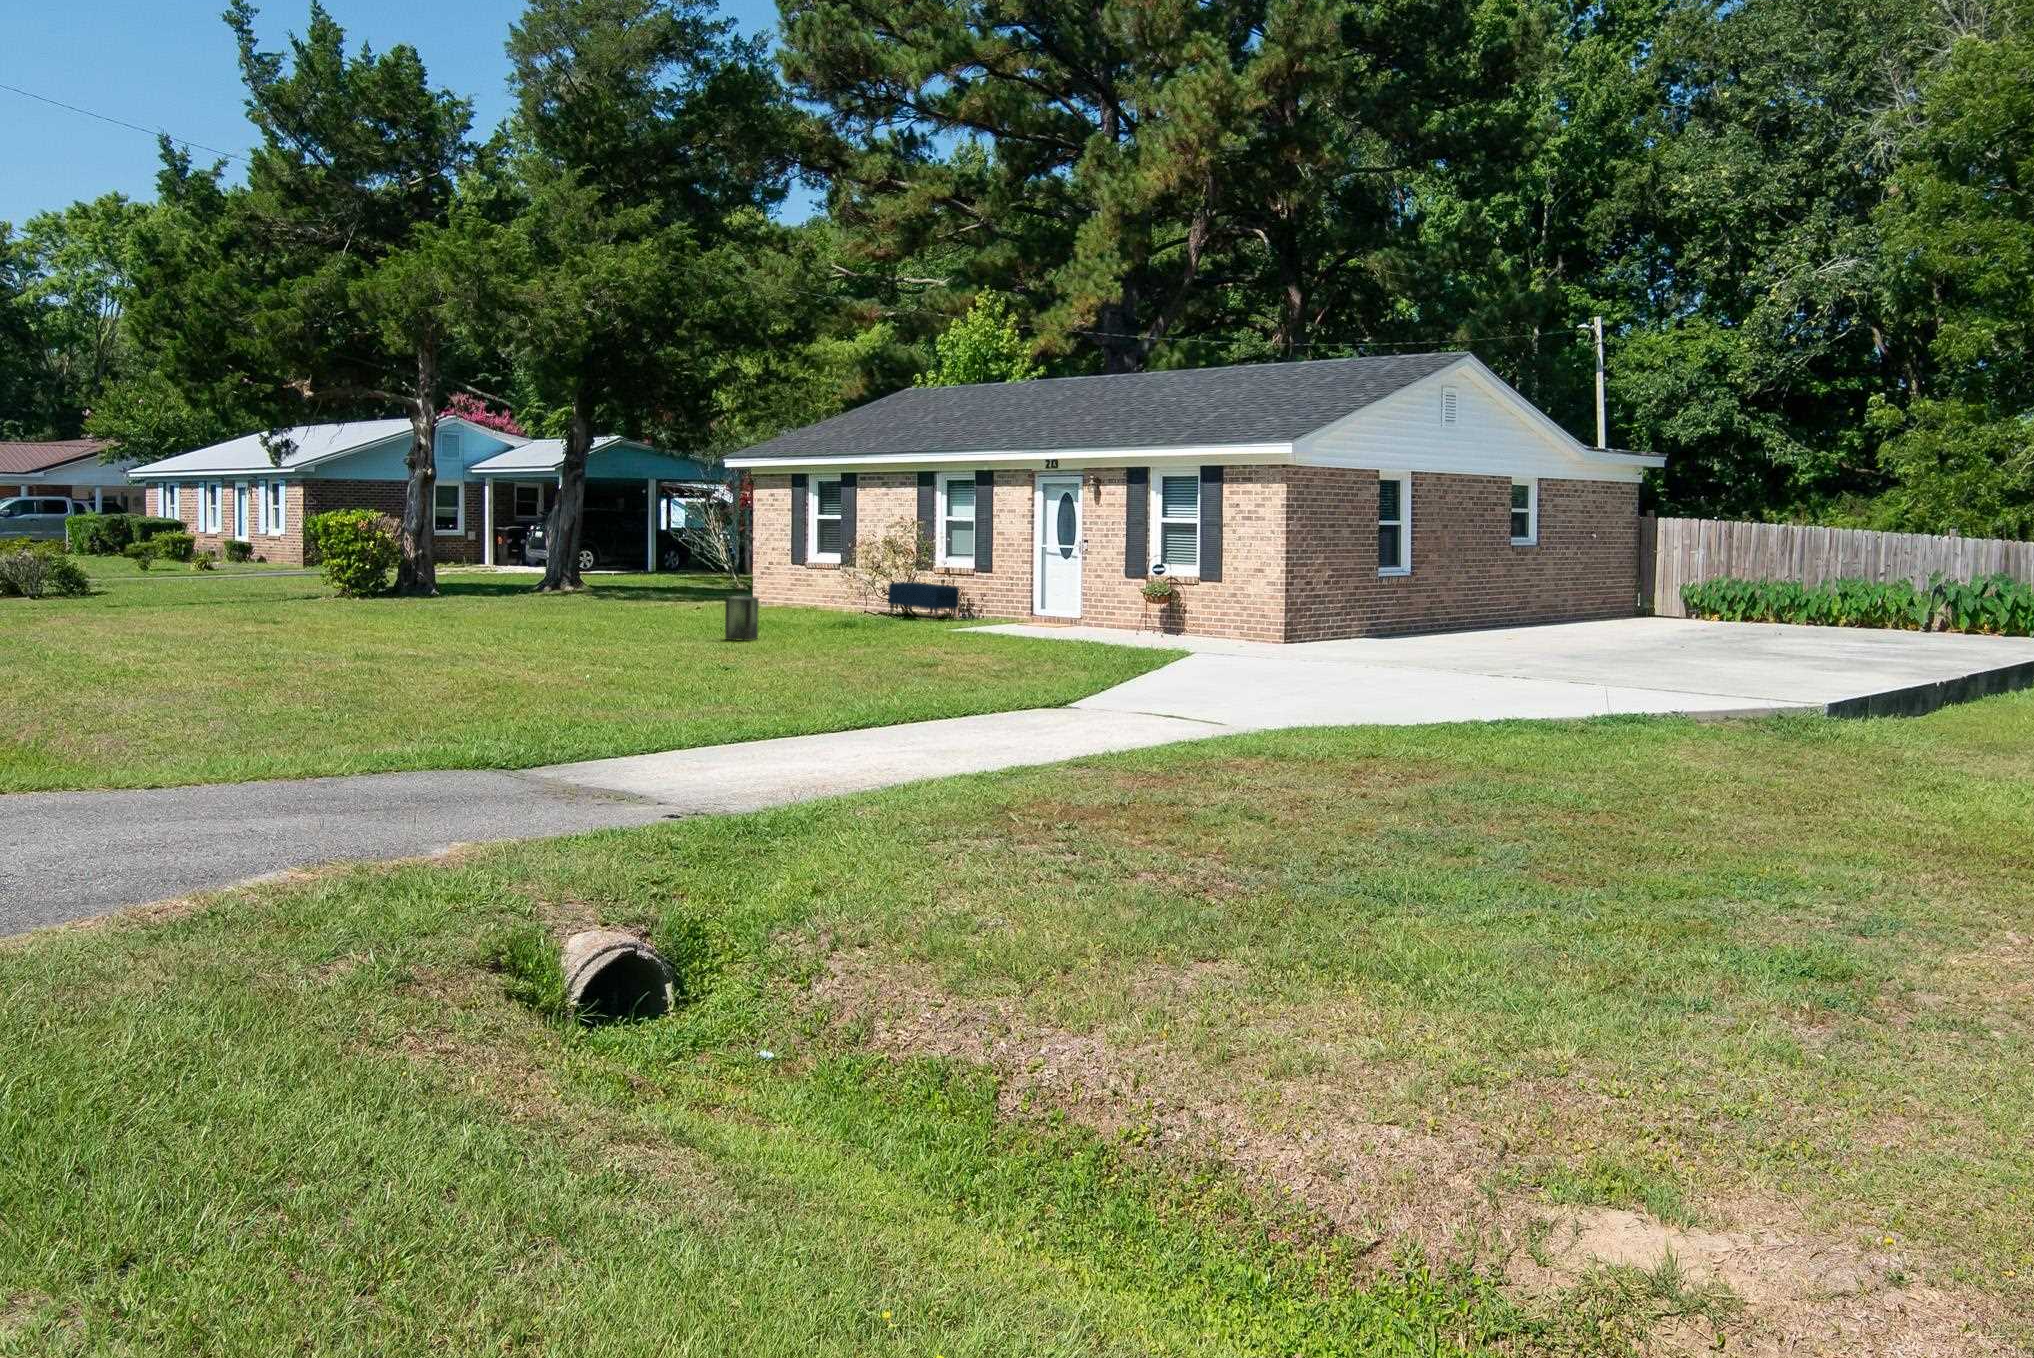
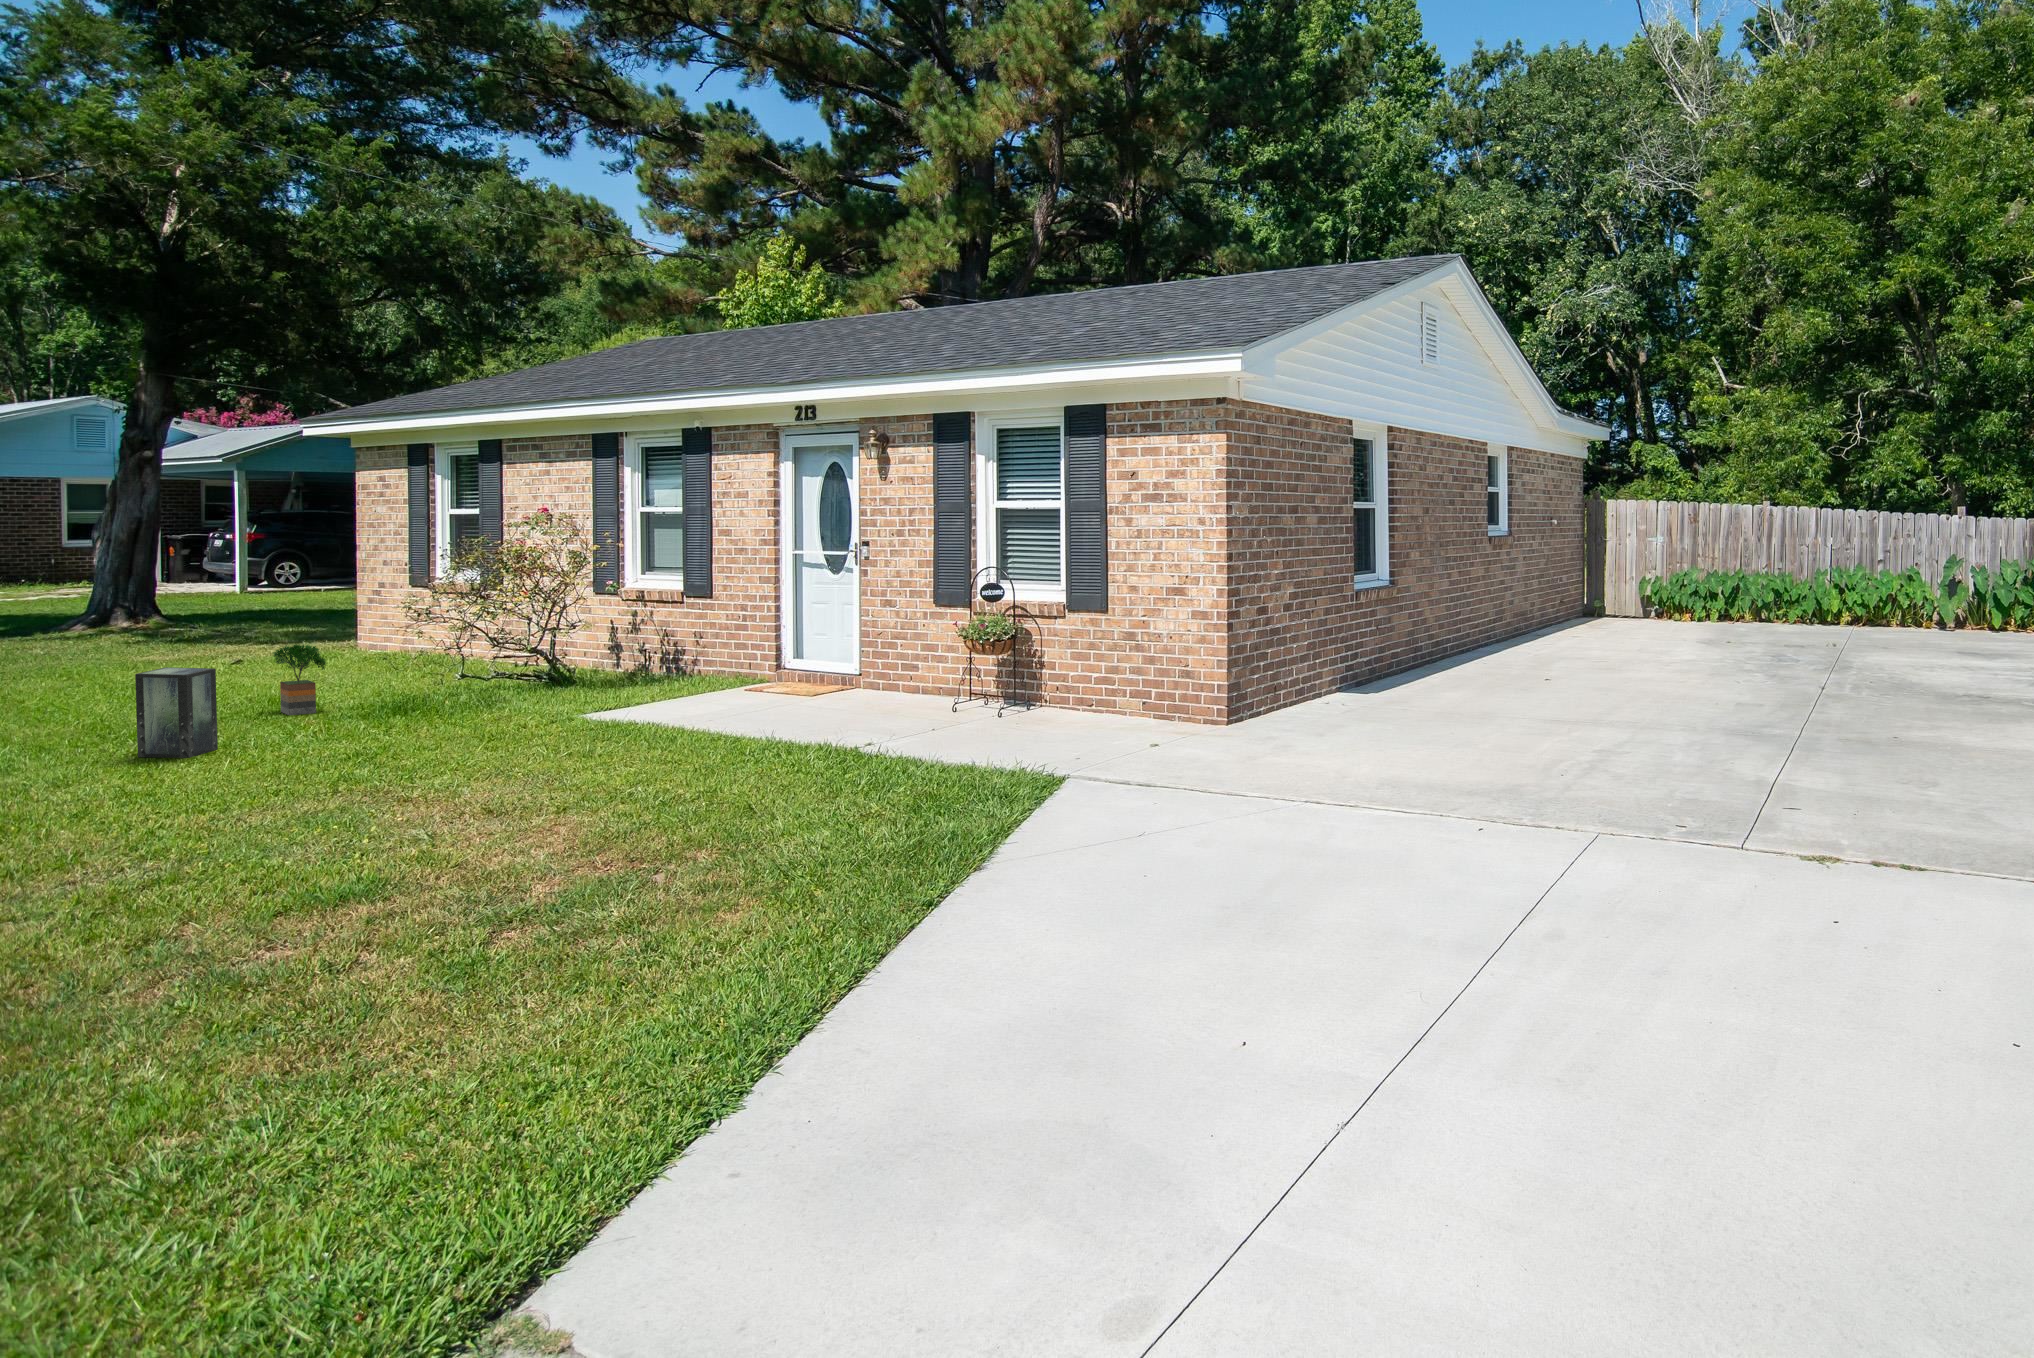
bench: present [888,582,959,618] -> none [542,612,660,676]
potted tree: none [763,590,792,629] -> present [273,644,326,715]

